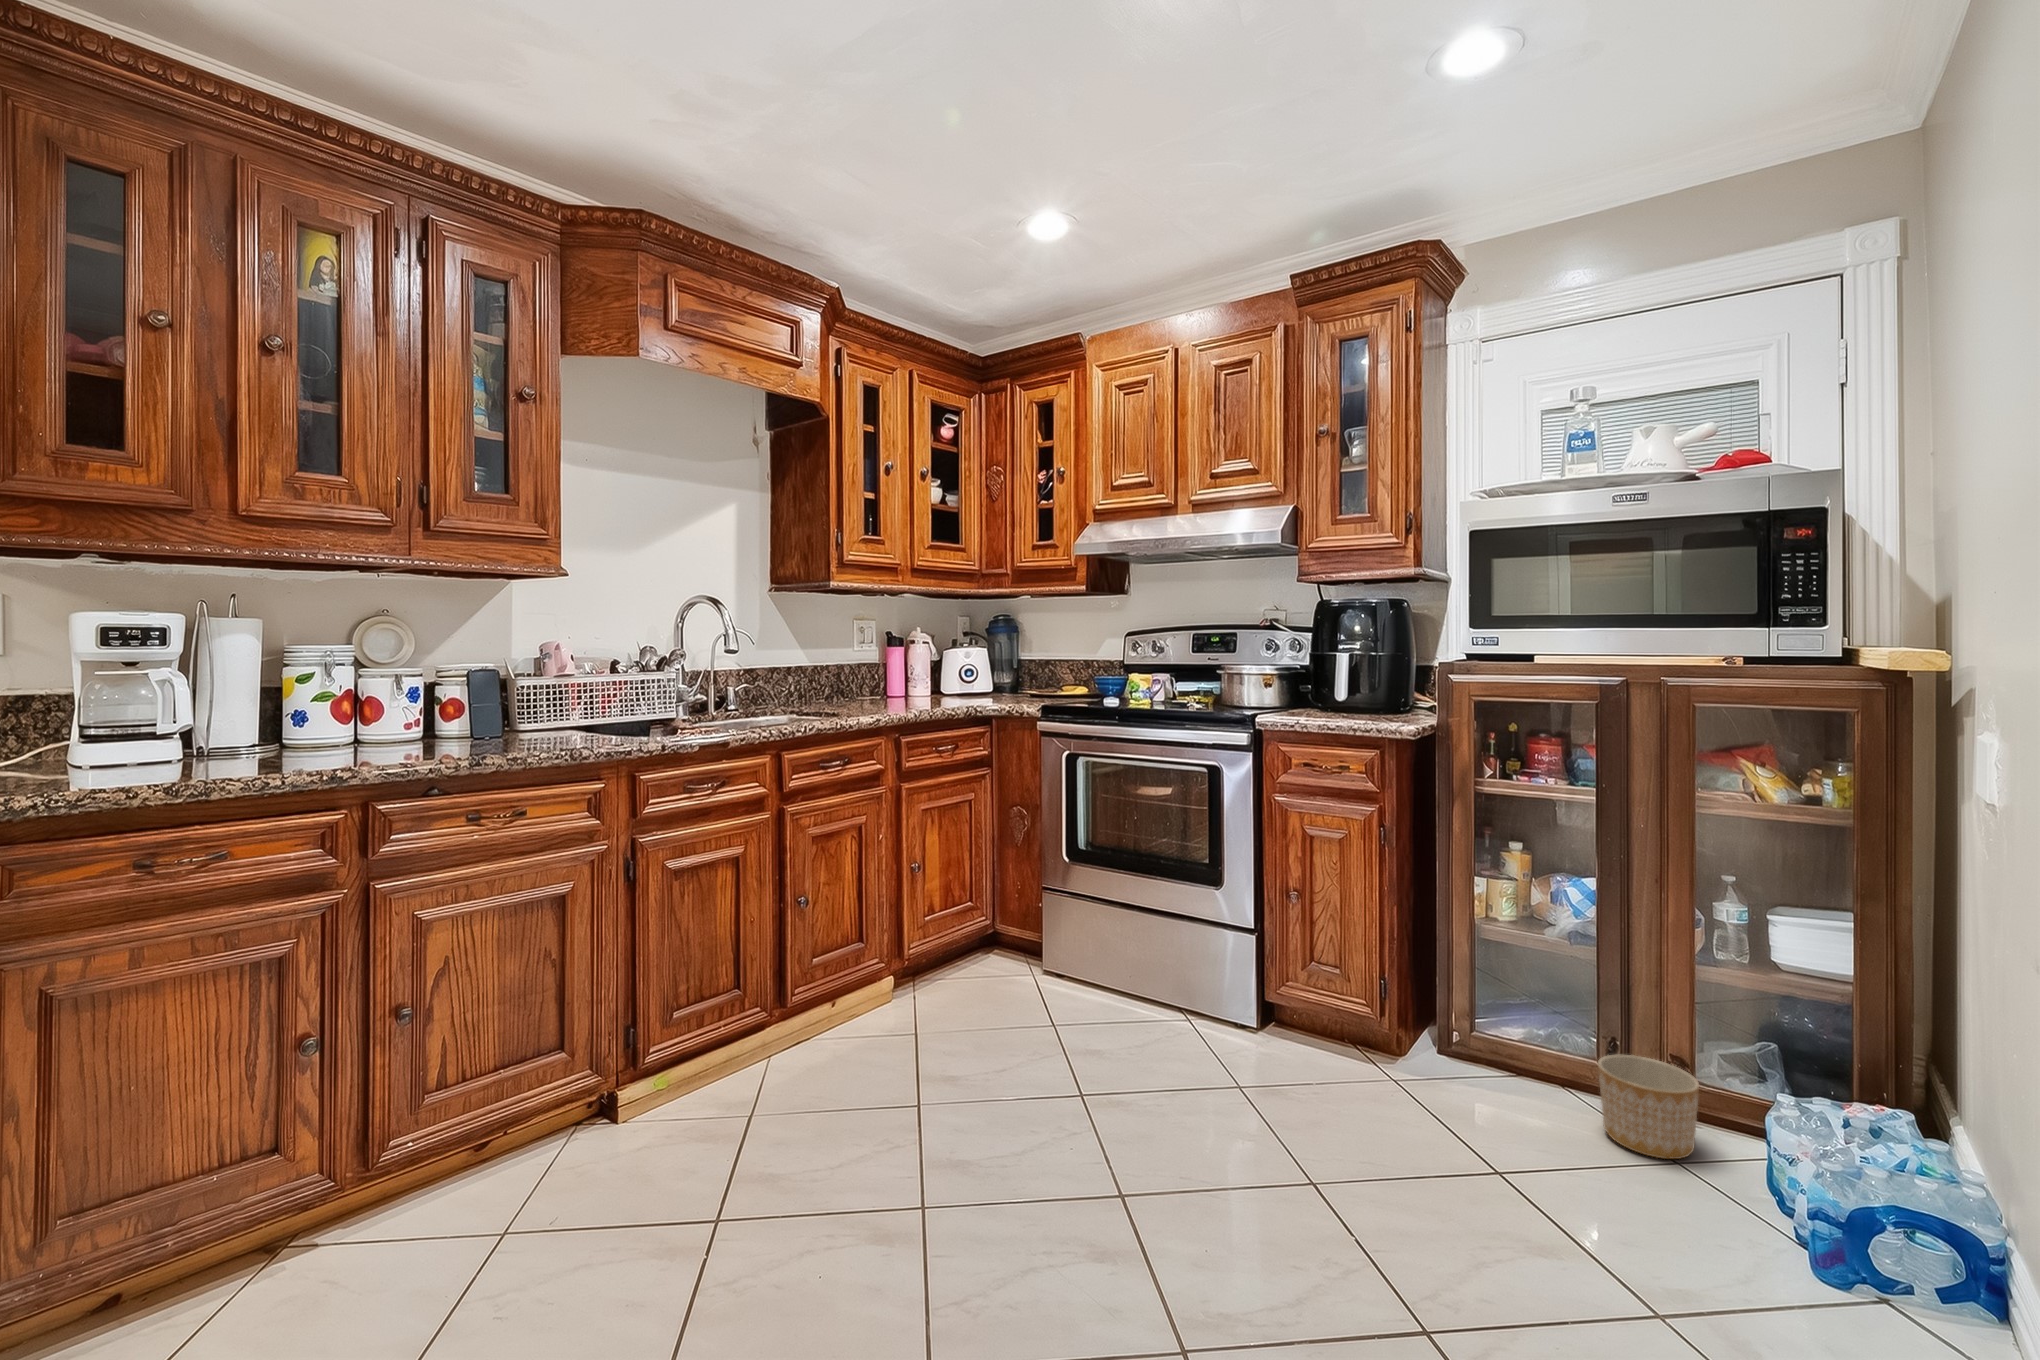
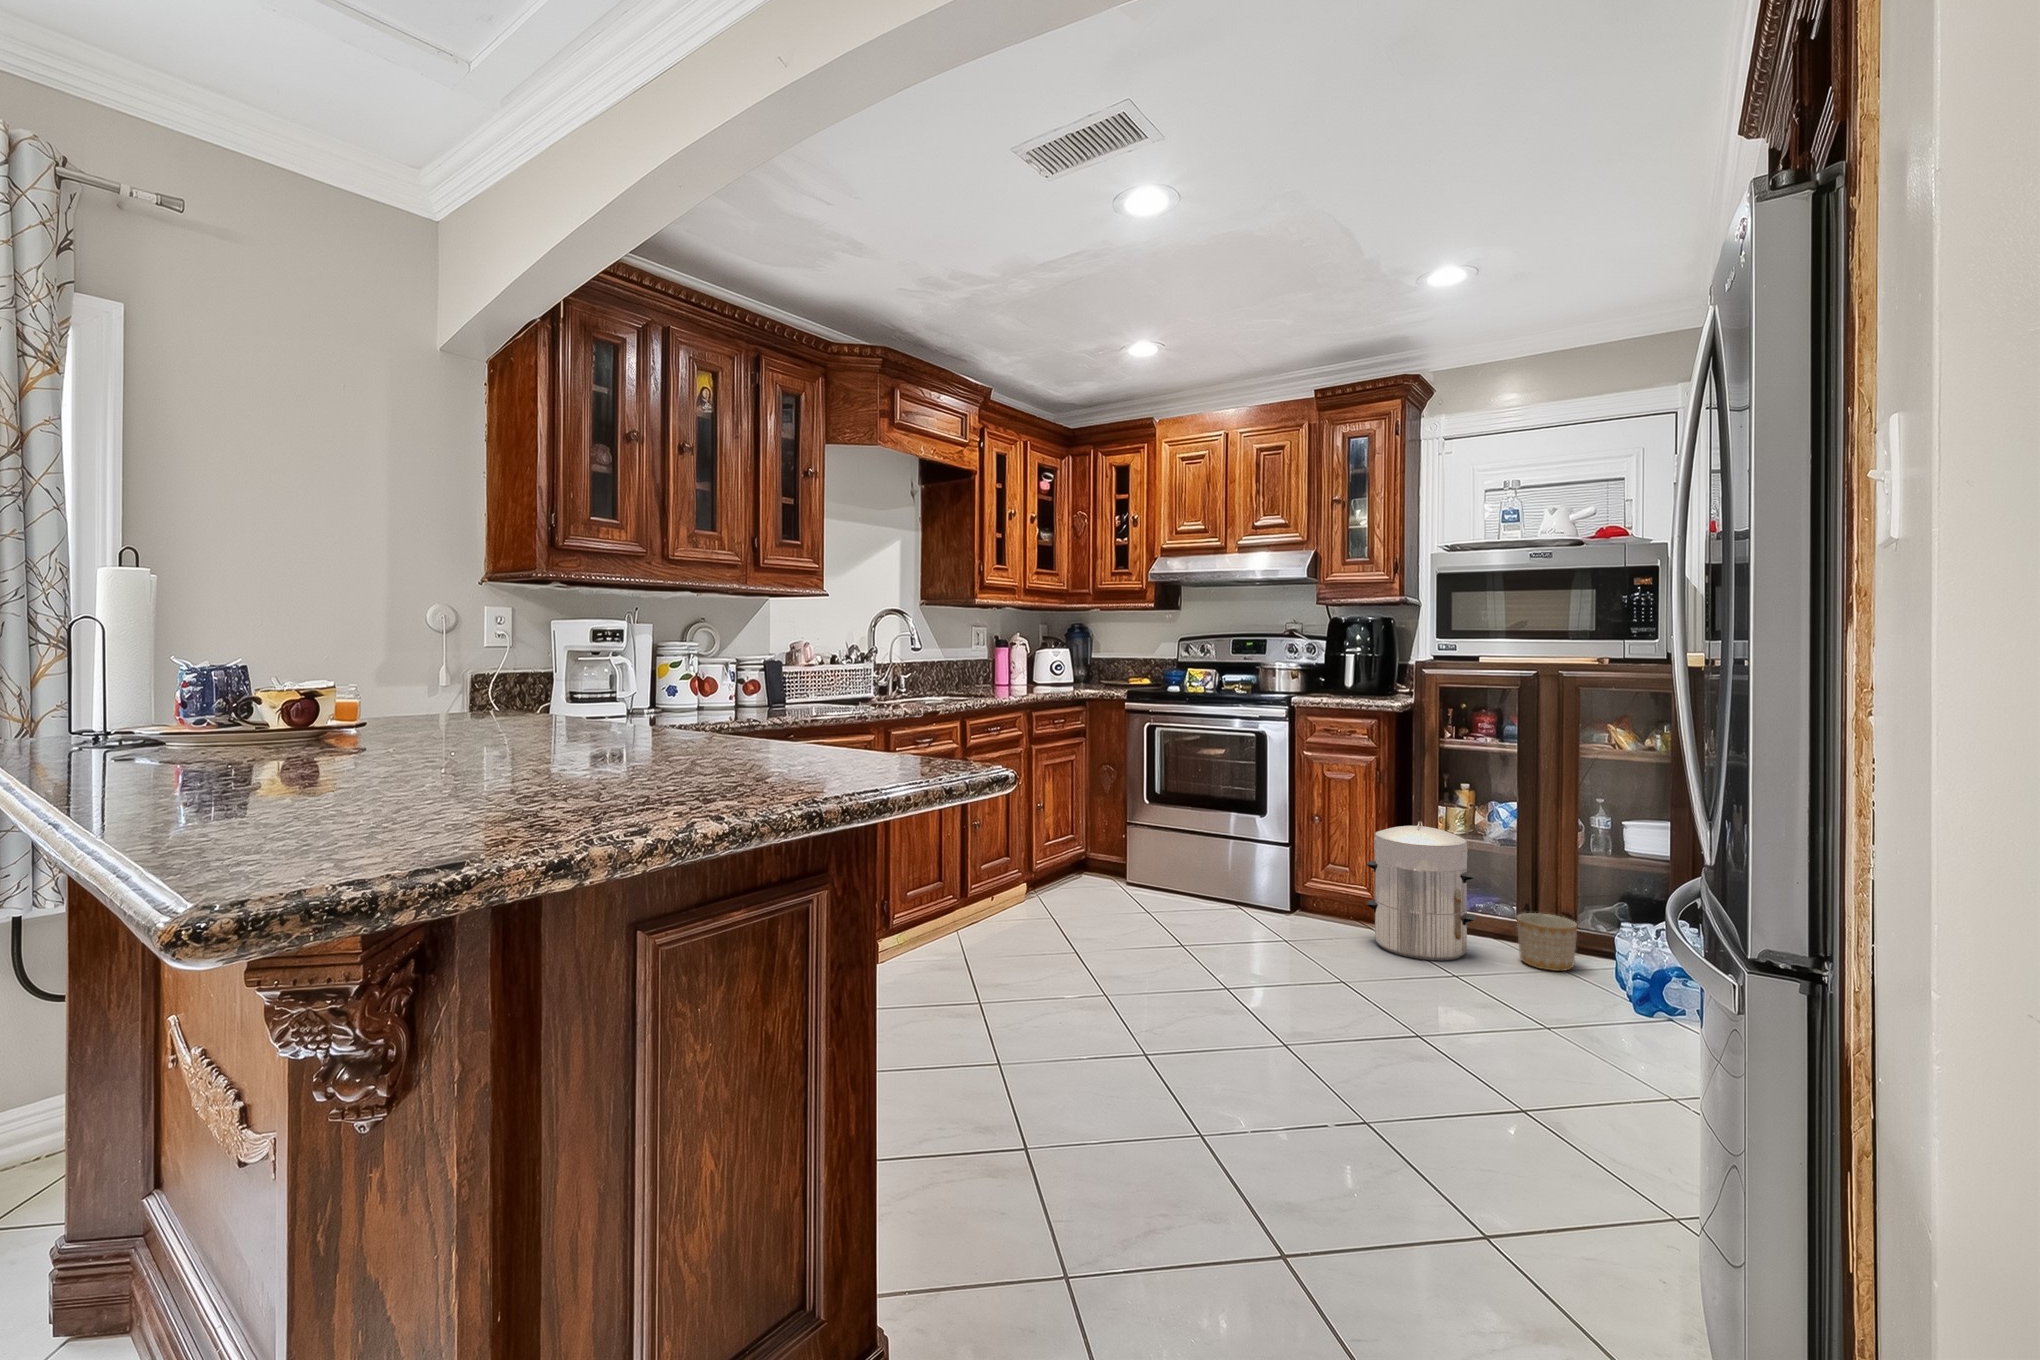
waste bin: none [1364,906,1532,1131] -> present [1367,821,1476,960]

